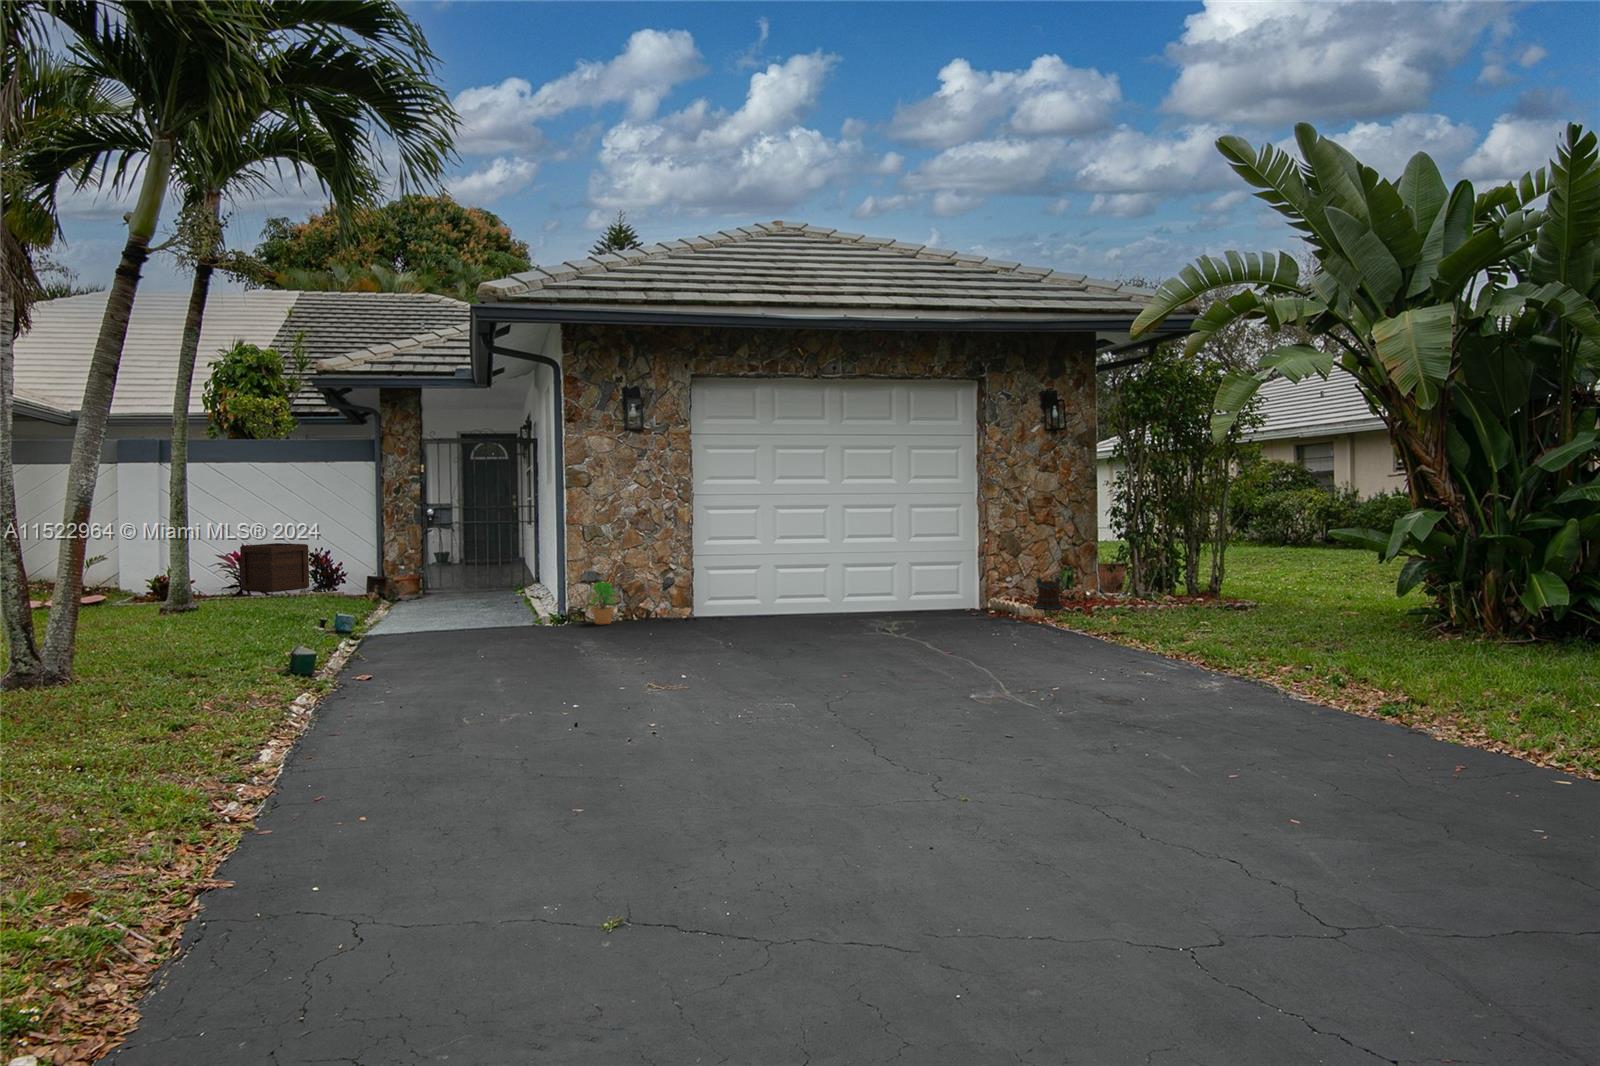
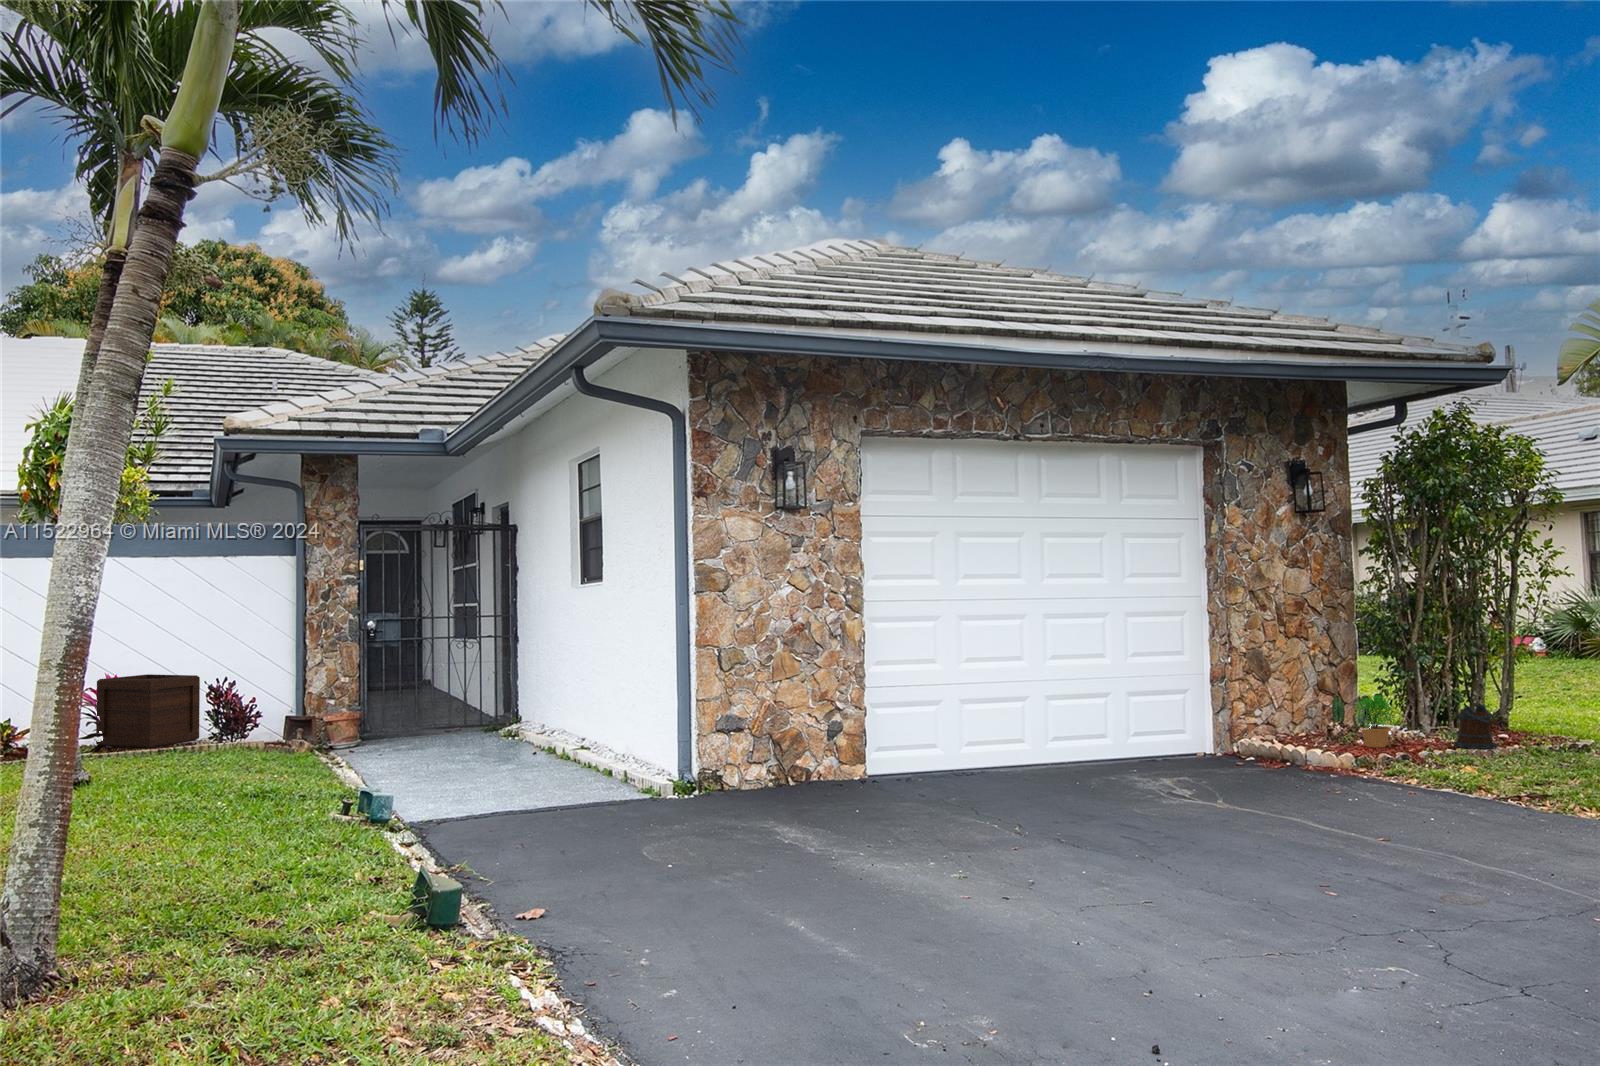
bucket: present [1033,577,1064,609] -> present [1453,704,1498,749]
potted plant: present [588,582,616,624] -> present [1358,695,1395,748]

